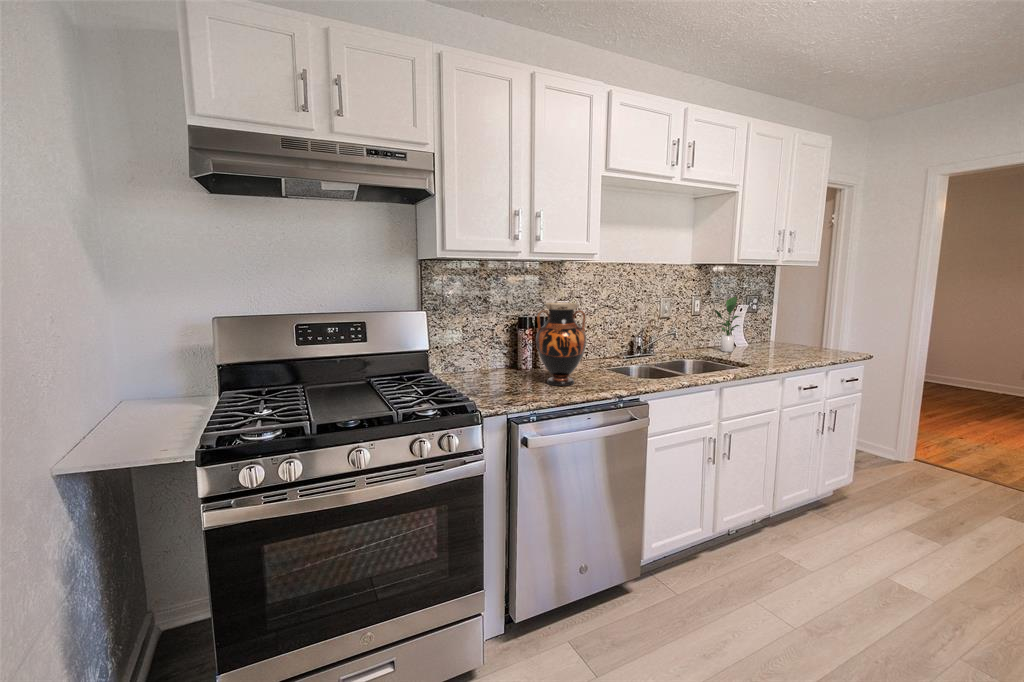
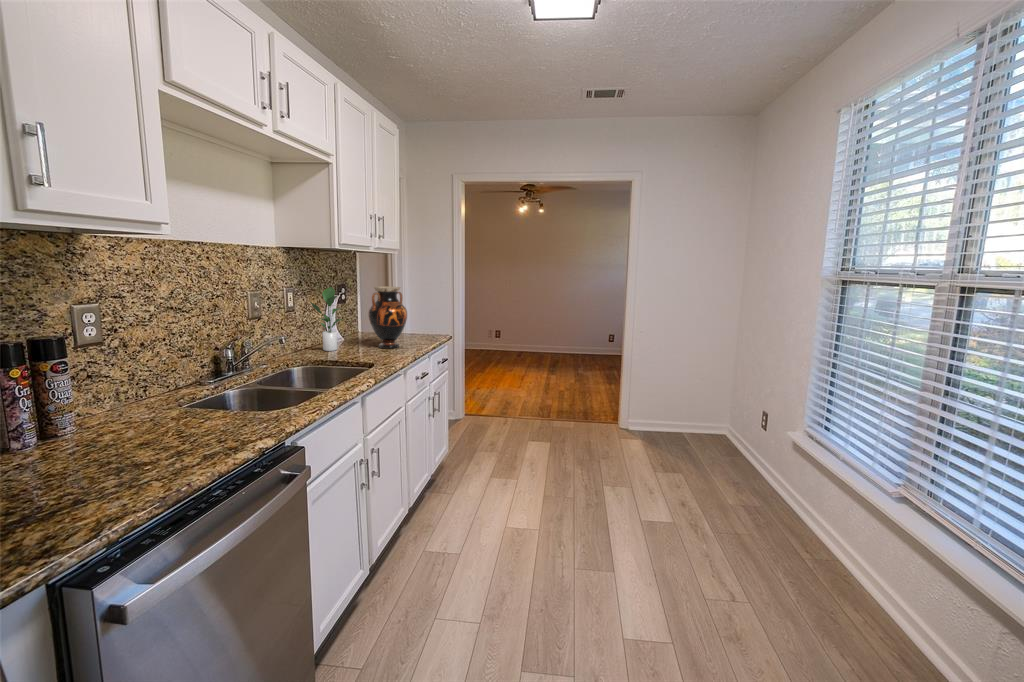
vase: present [536,303,586,386] -> present [368,287,407,349]

